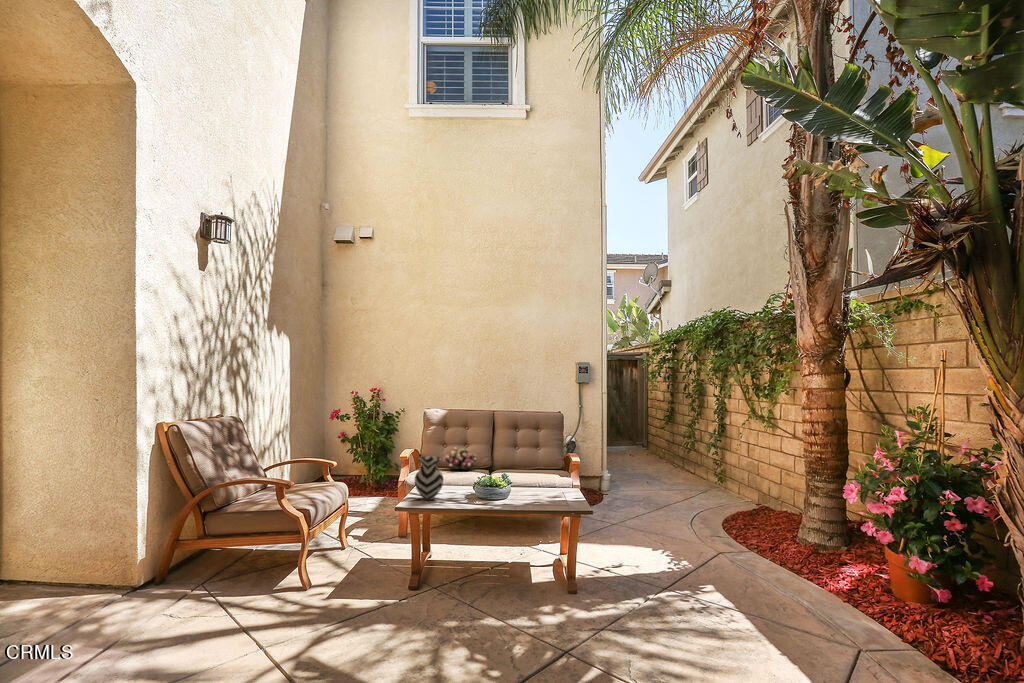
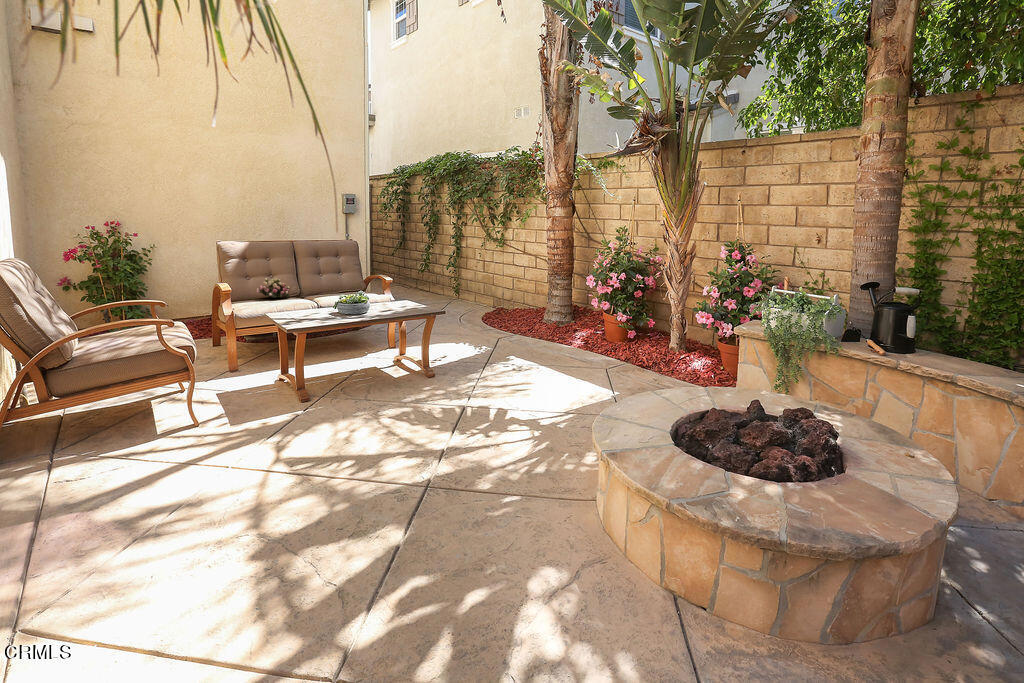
vase: present [415,456,443,500] -> none [297,281,324,318]

